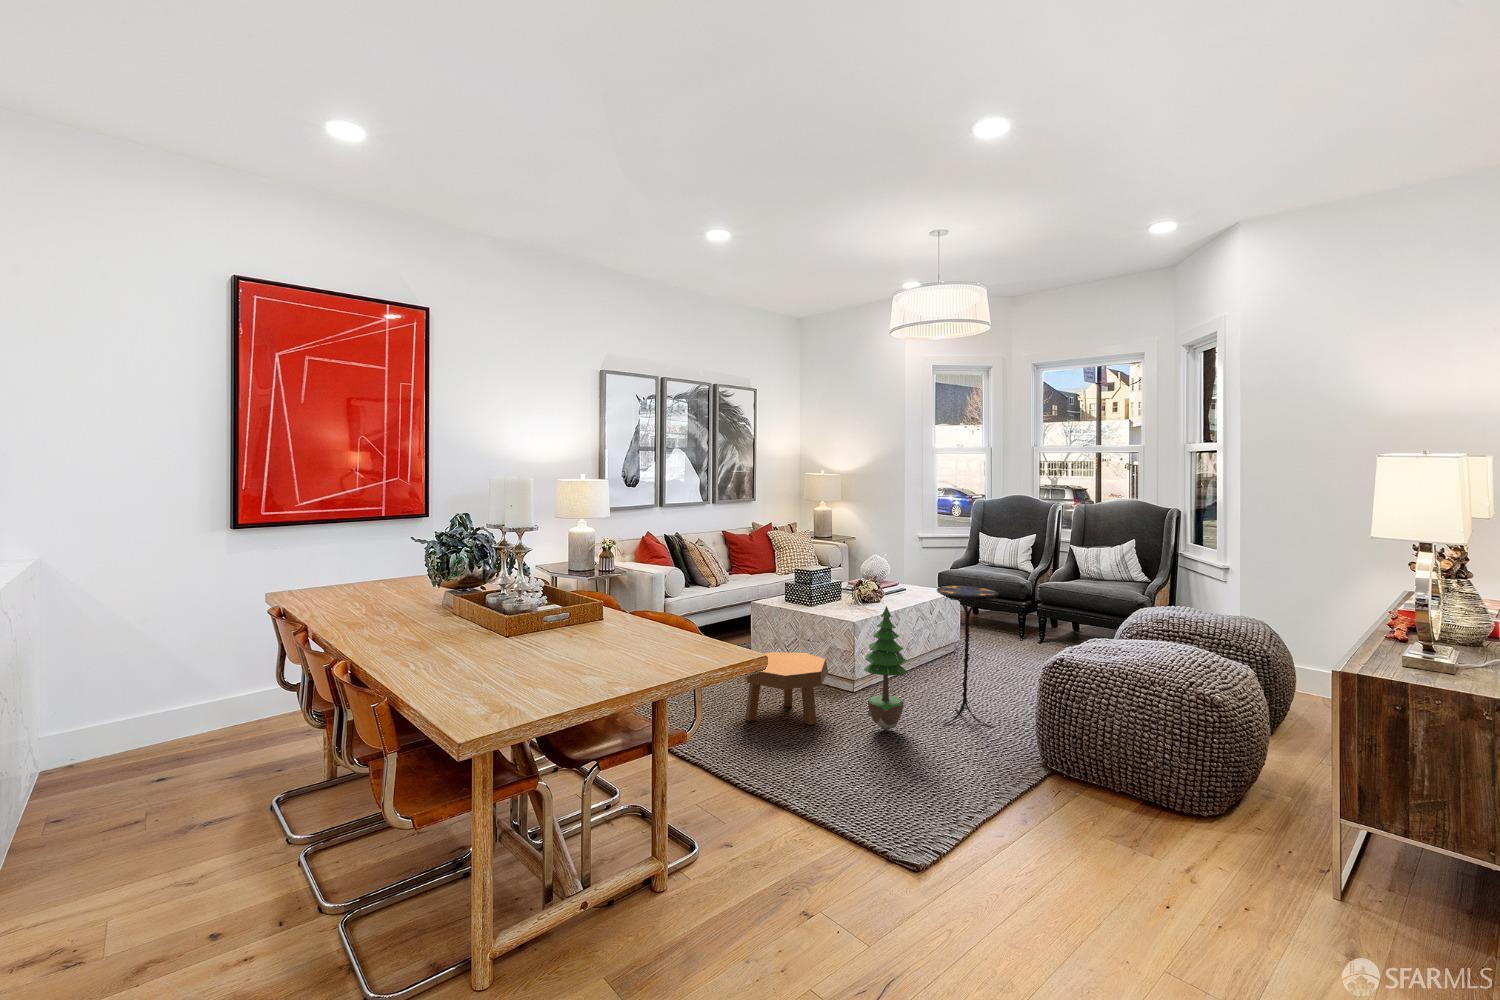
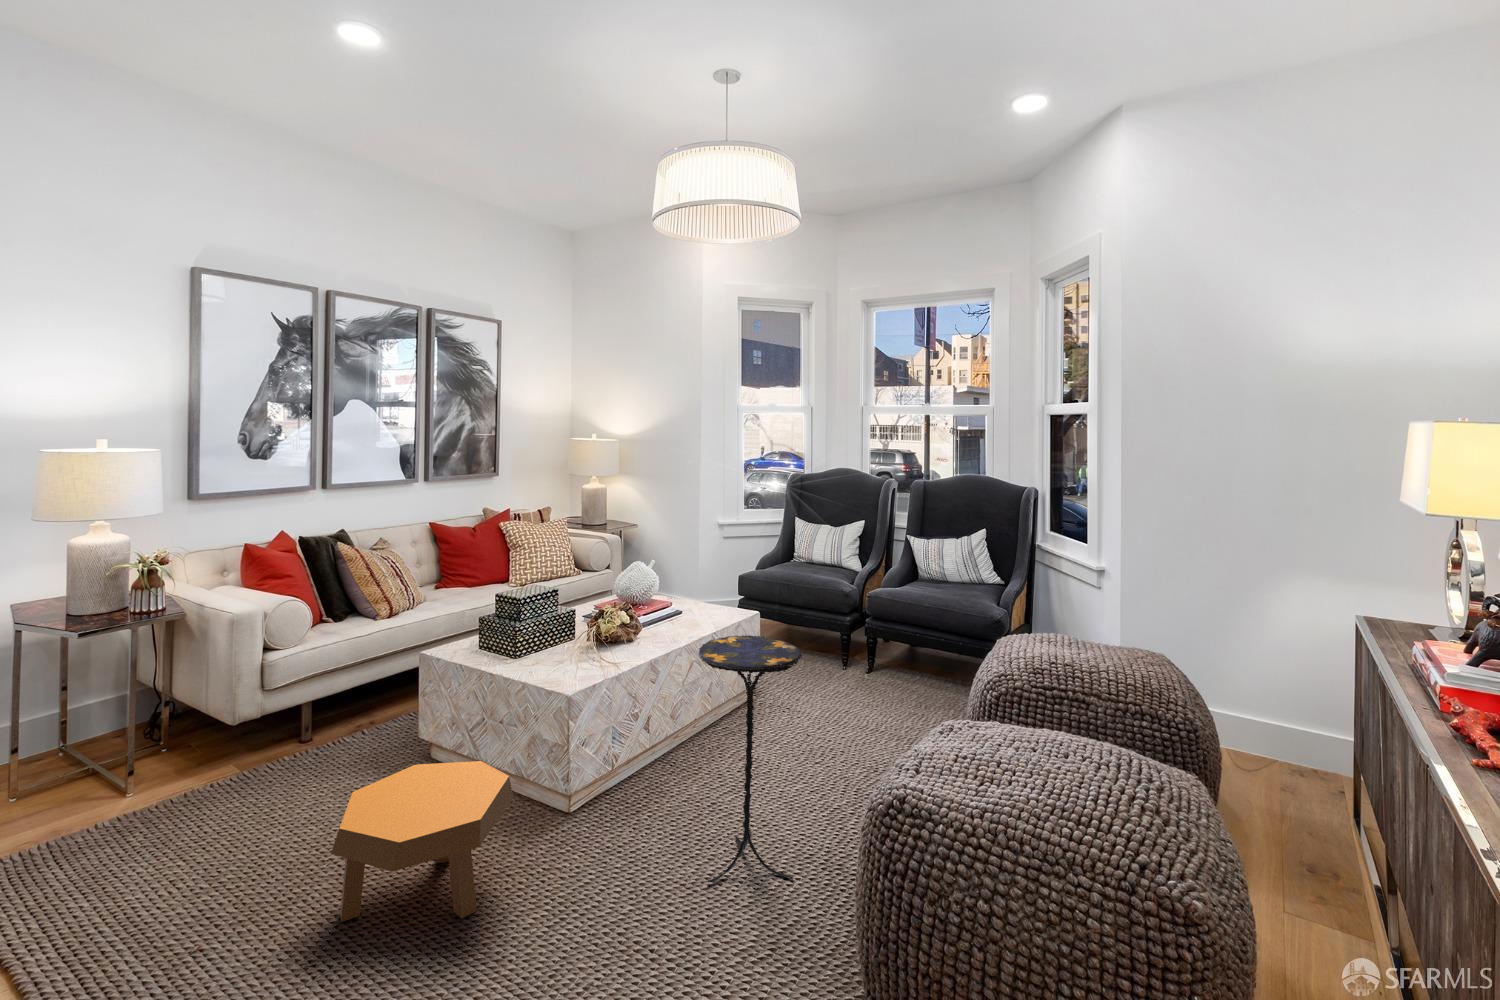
potted tree: present [864,606,909,730] -> none [556,694,642,919]

